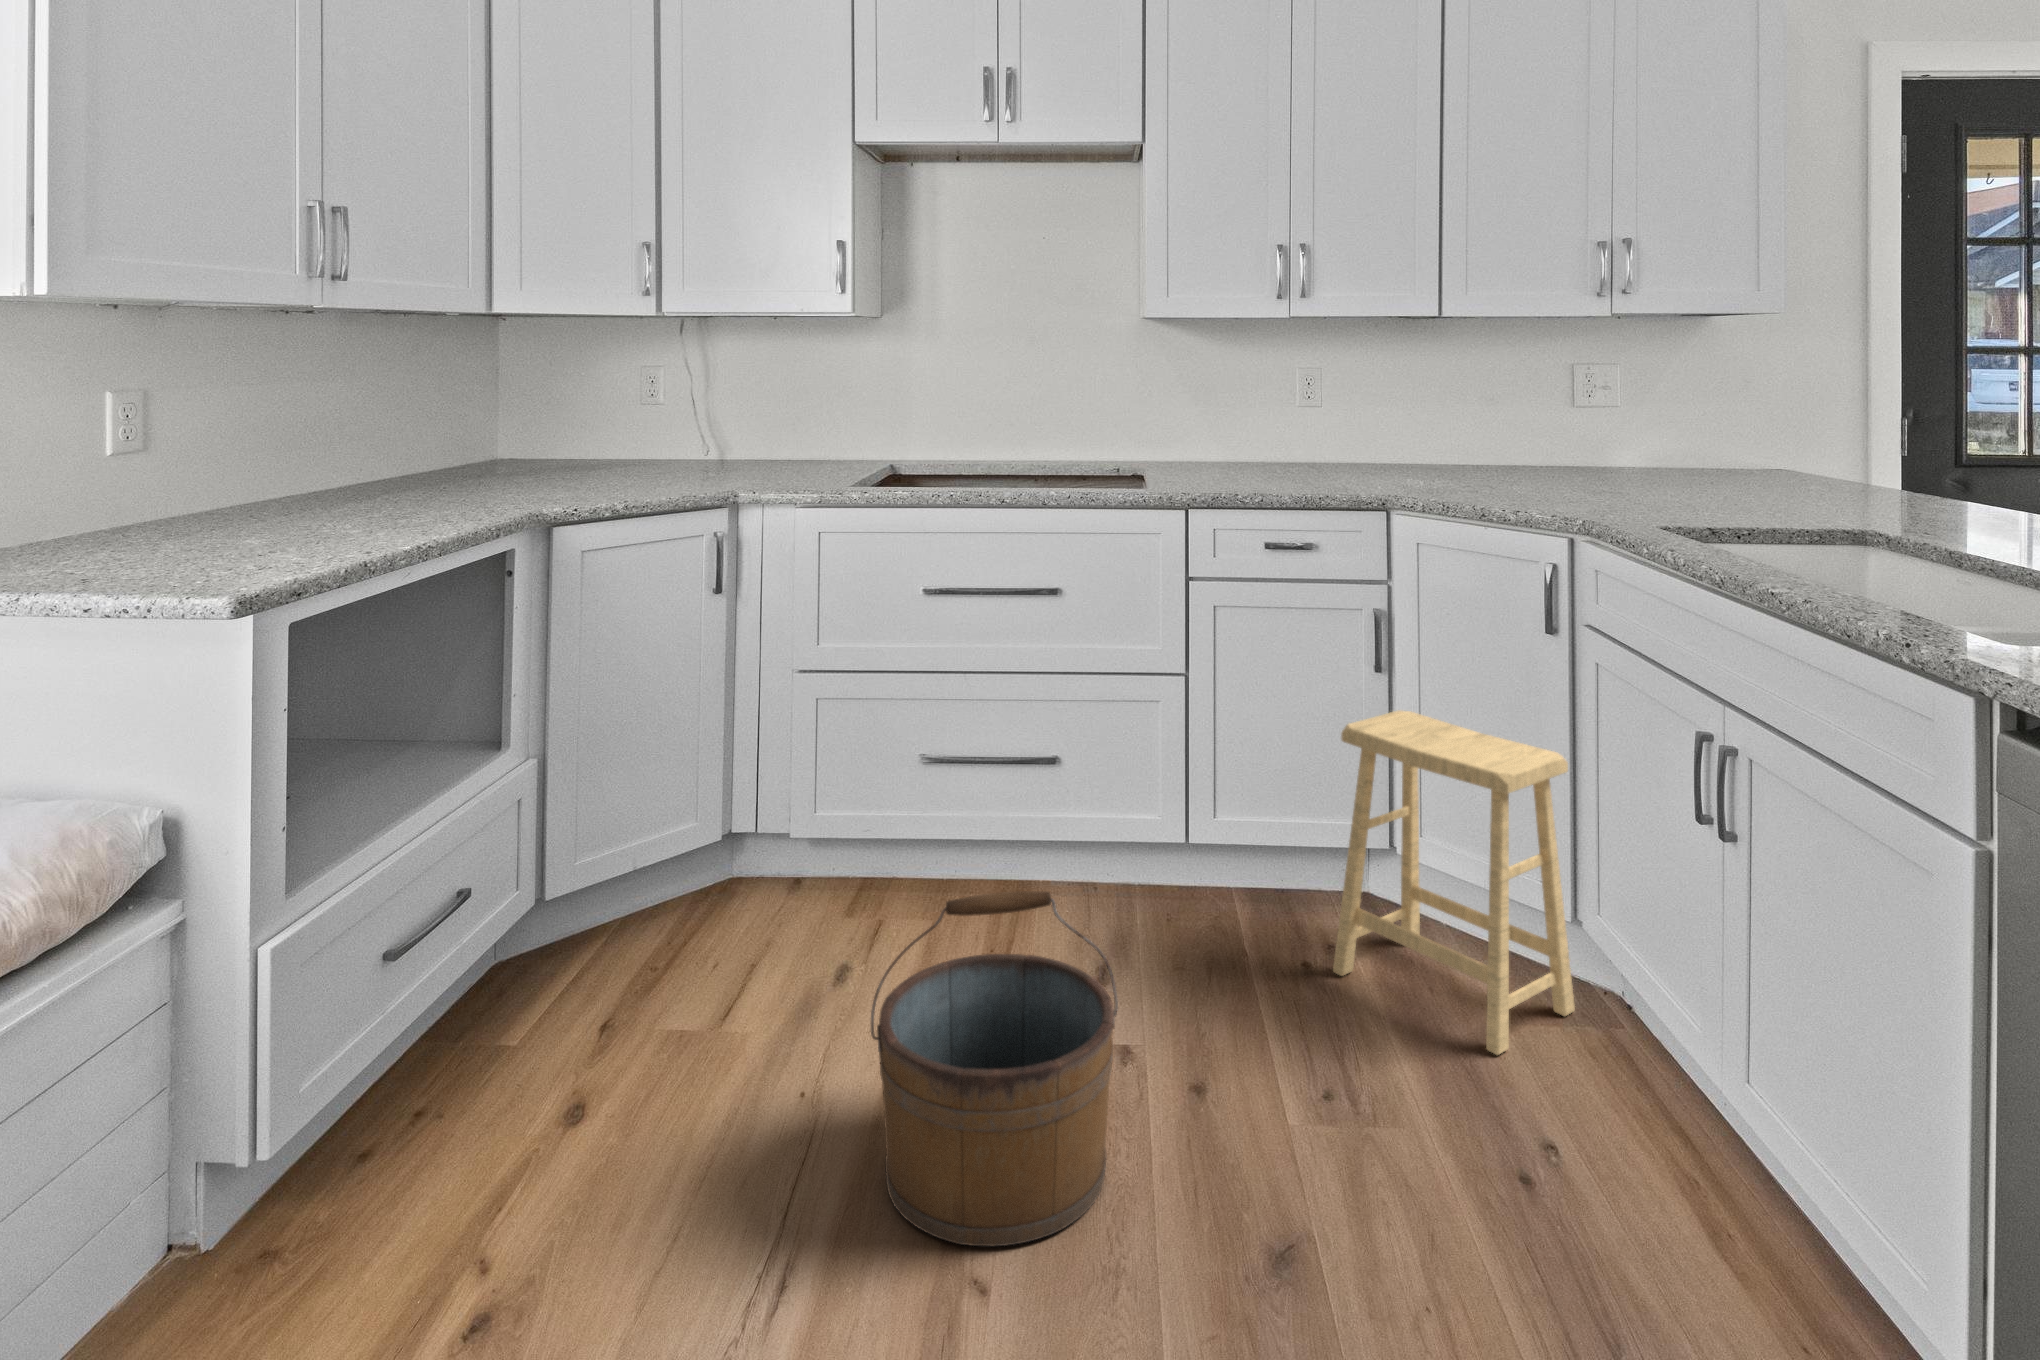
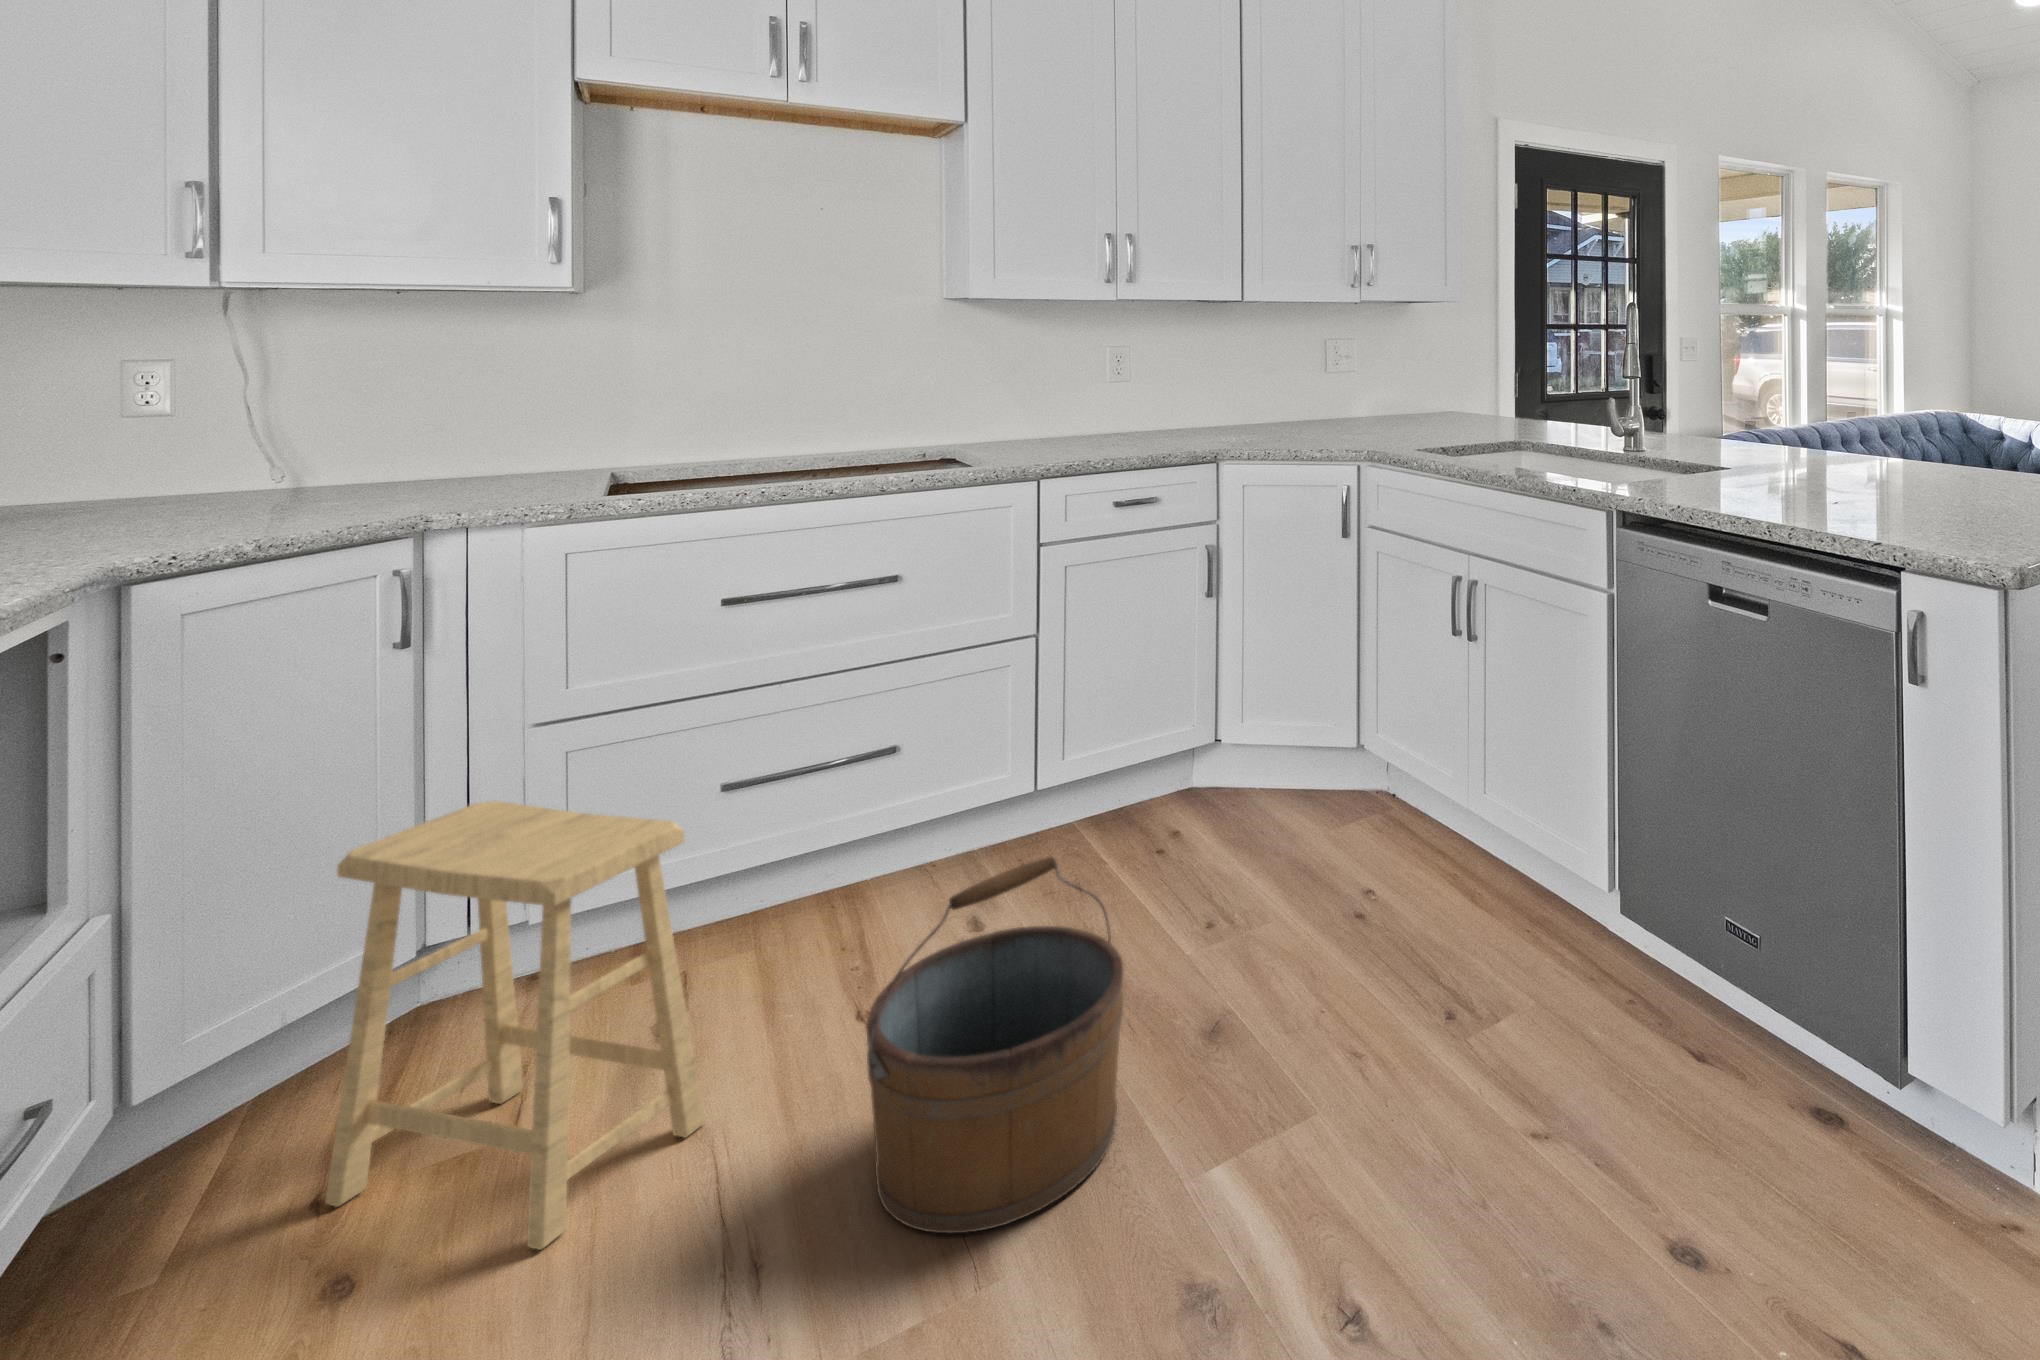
footstool: present [1333,710,1575,1055] -> present [325,801,705,1250]

